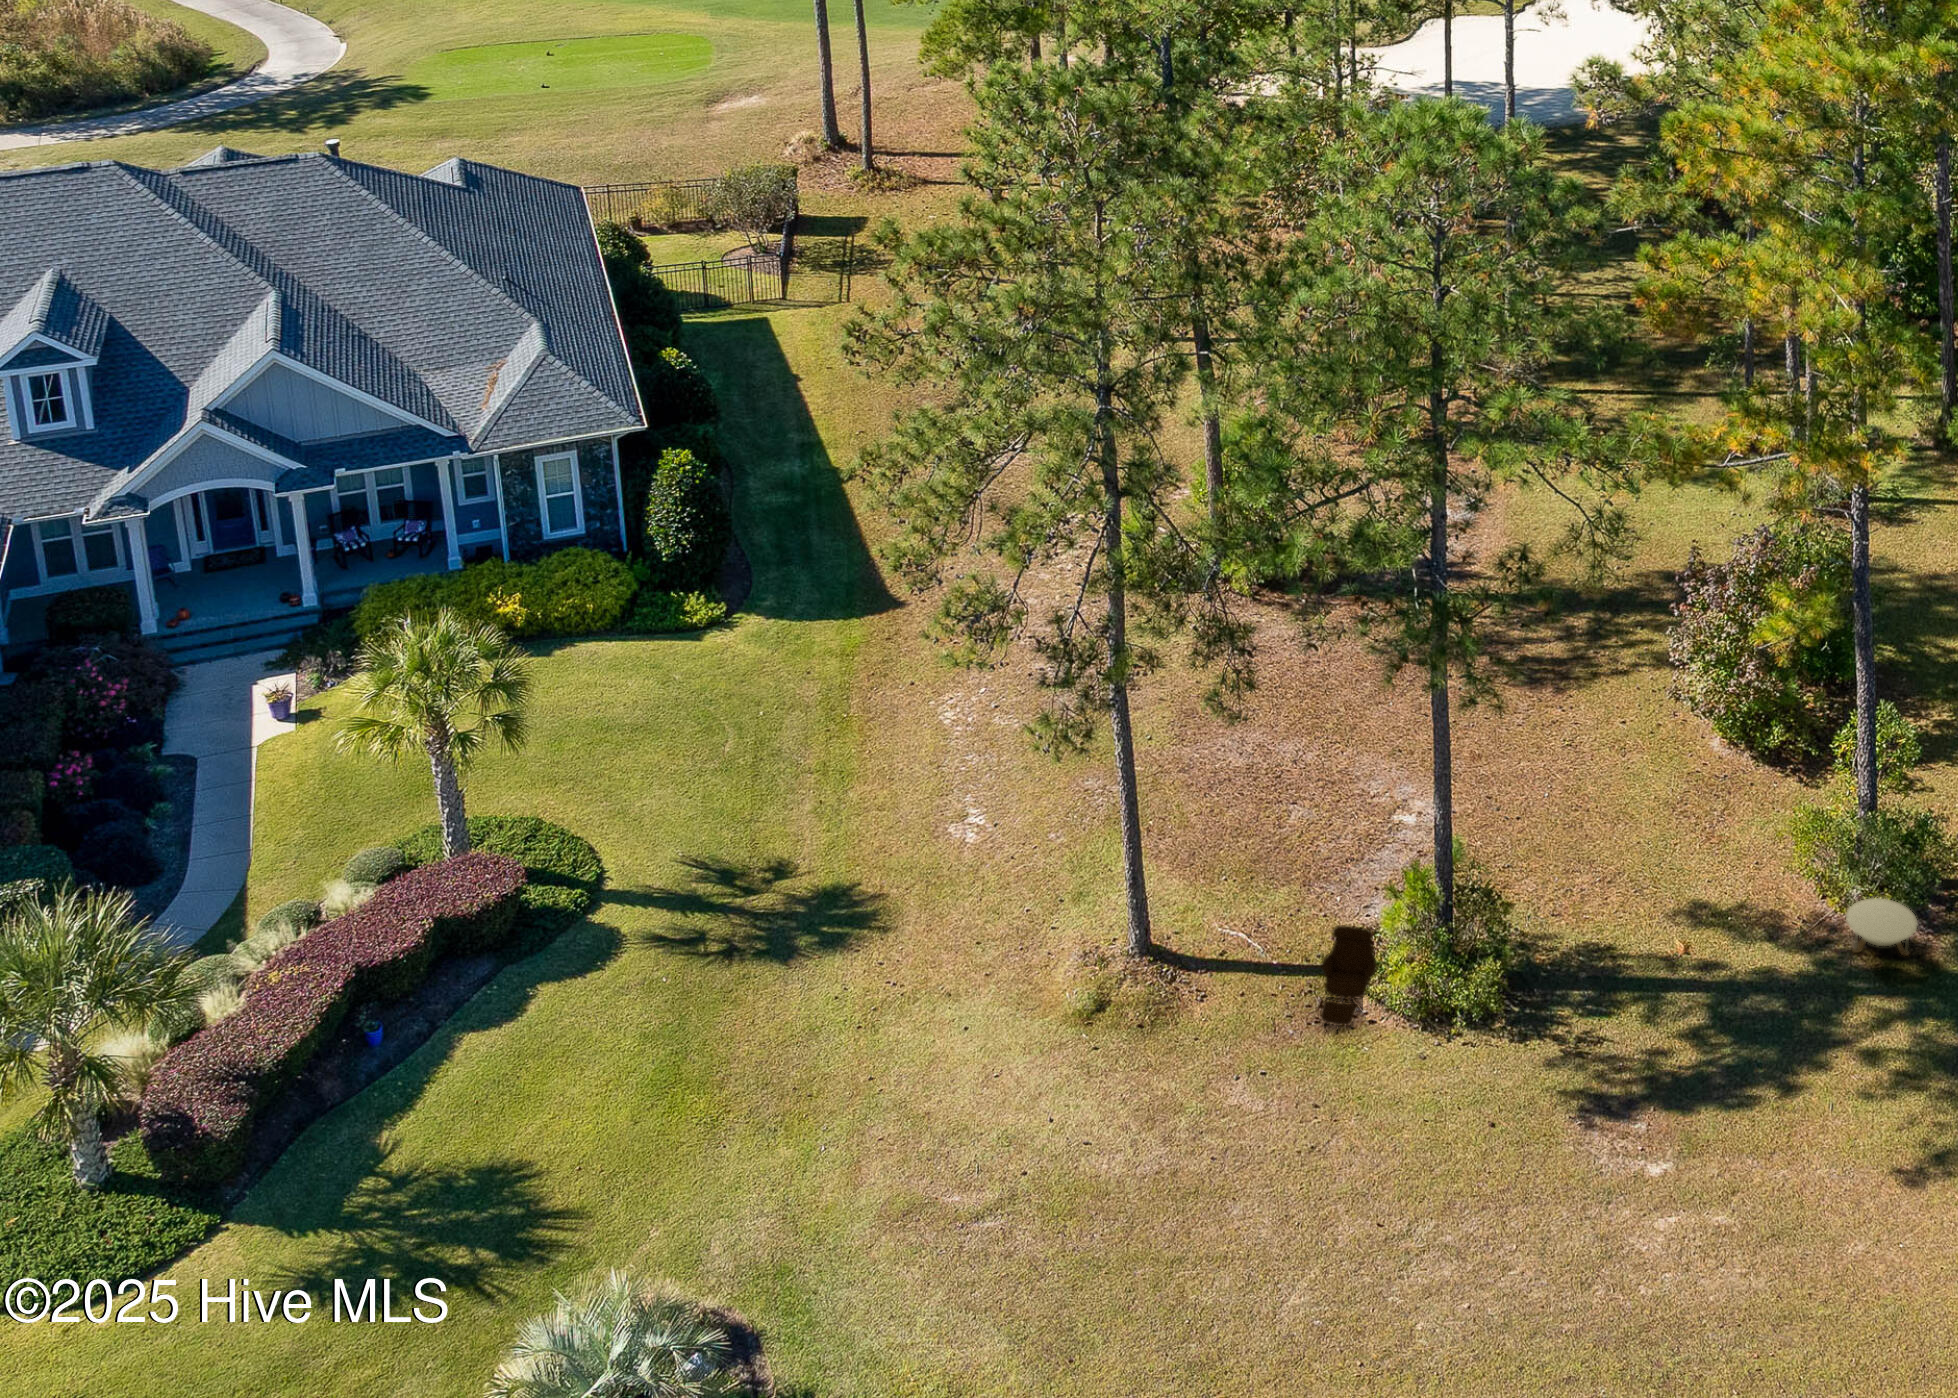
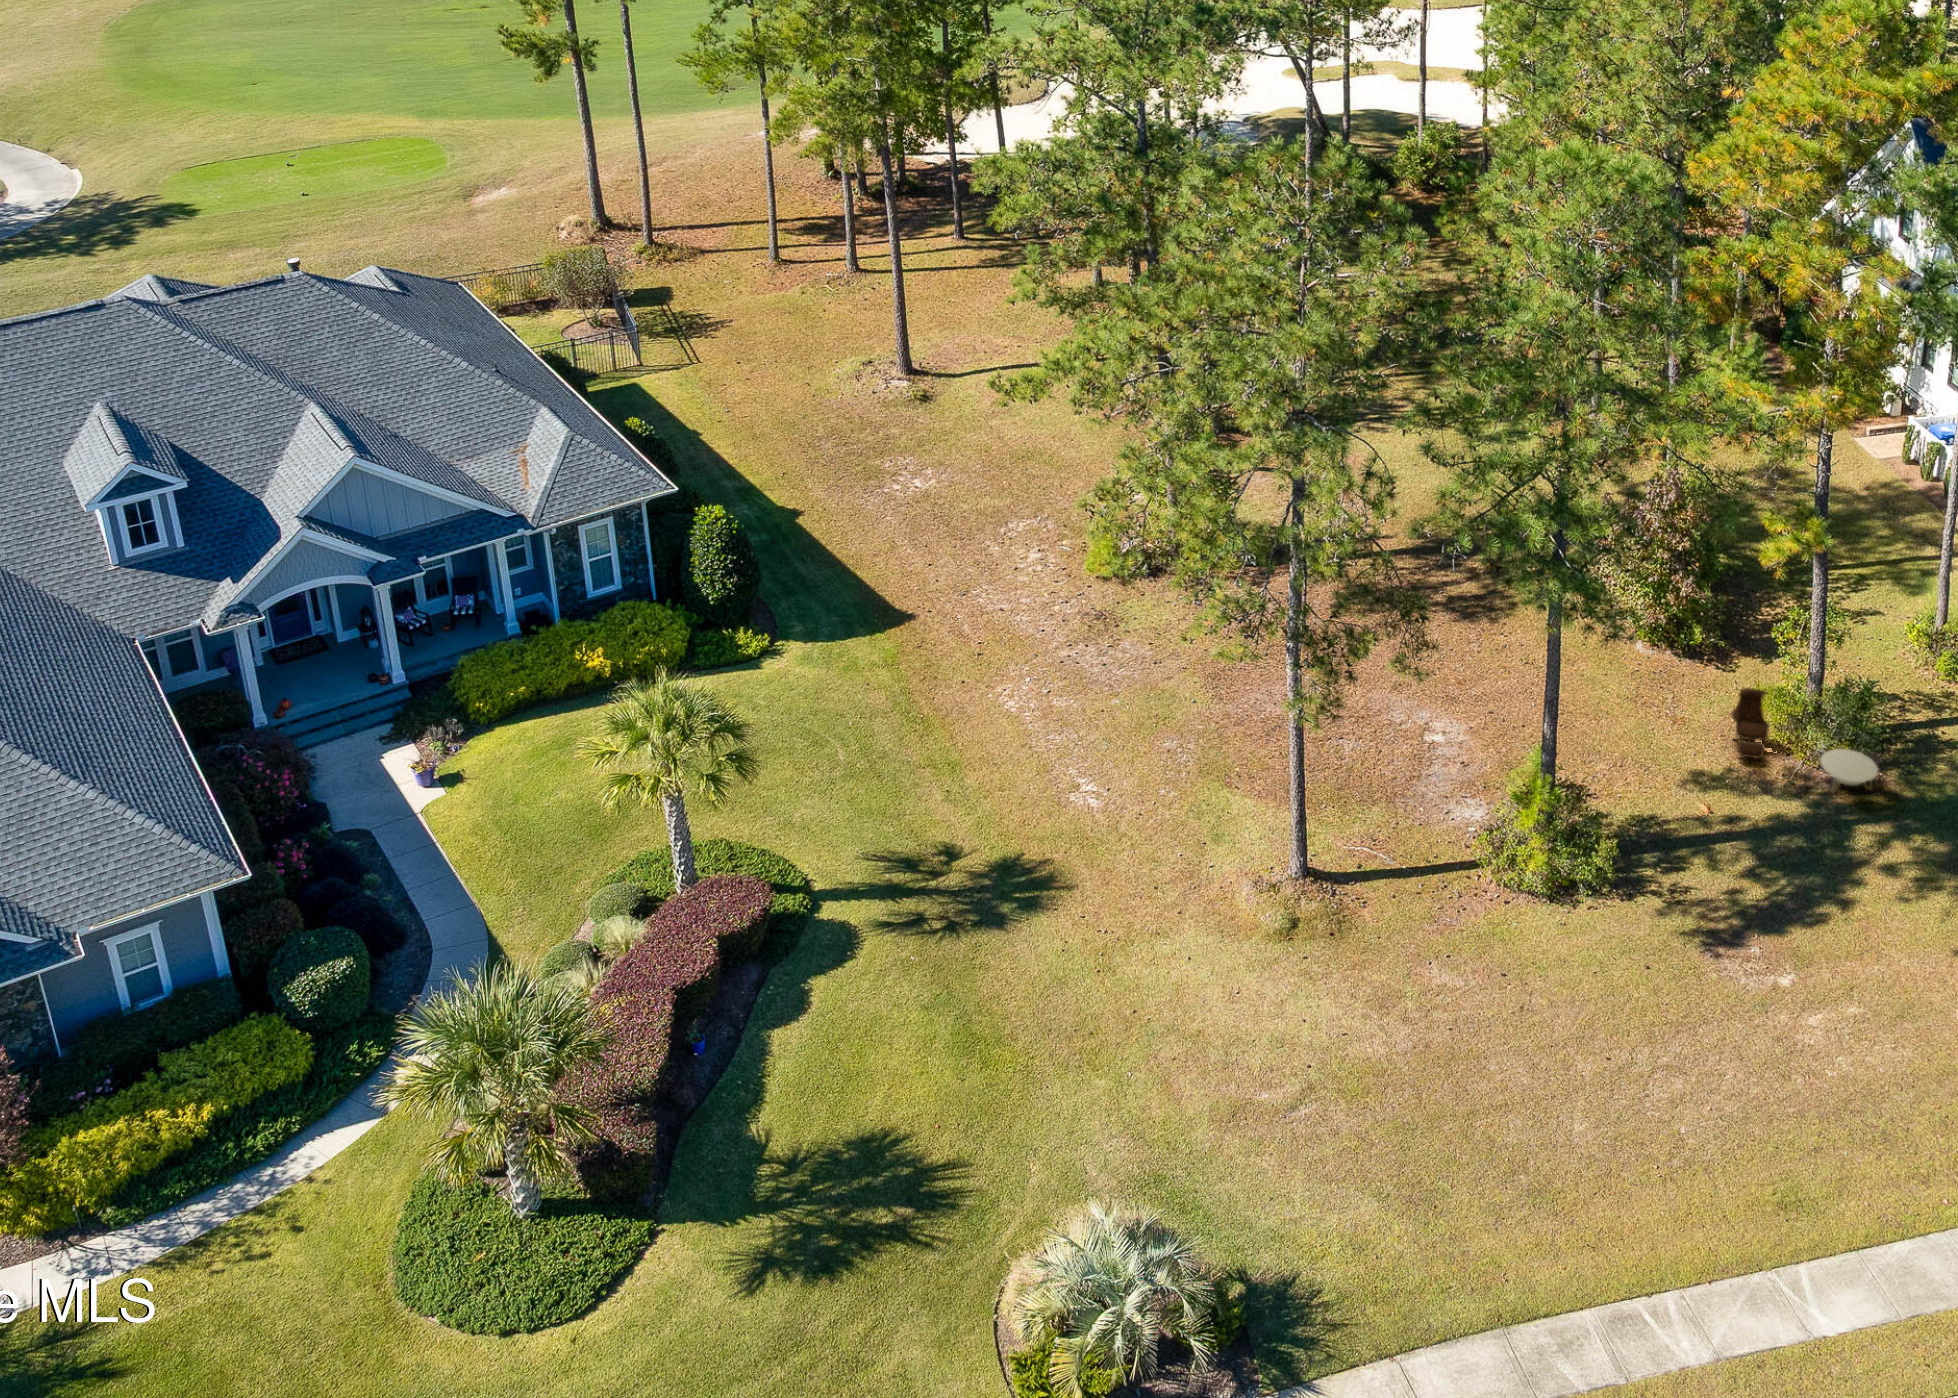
lounge chair: present [1320,925,1378,1027] -> present [1731,688,1769,761]

